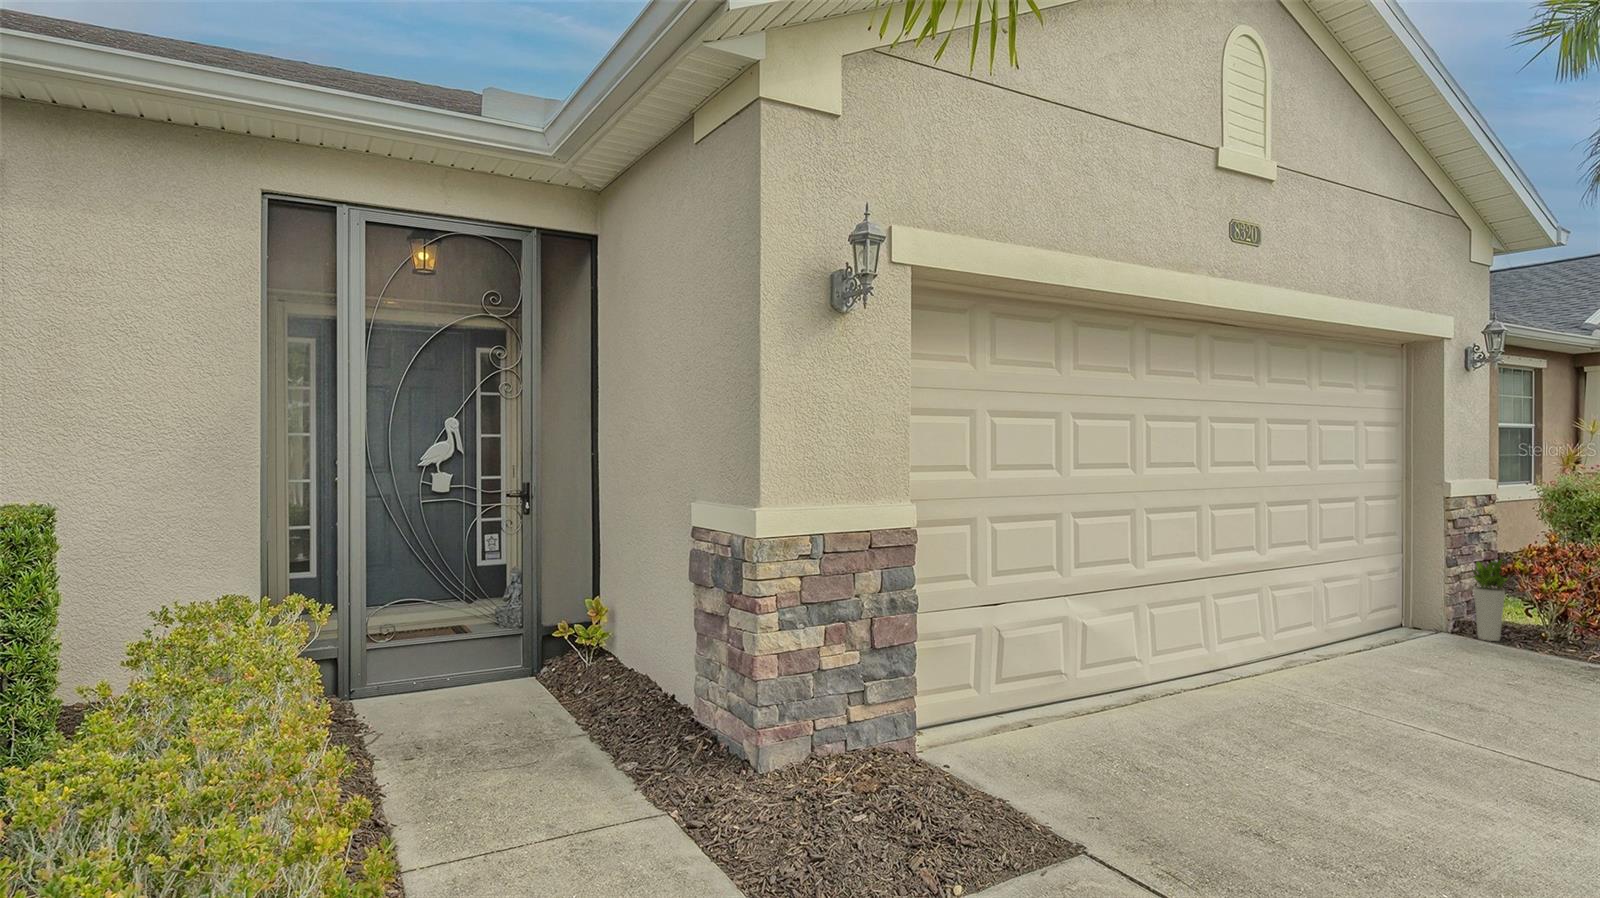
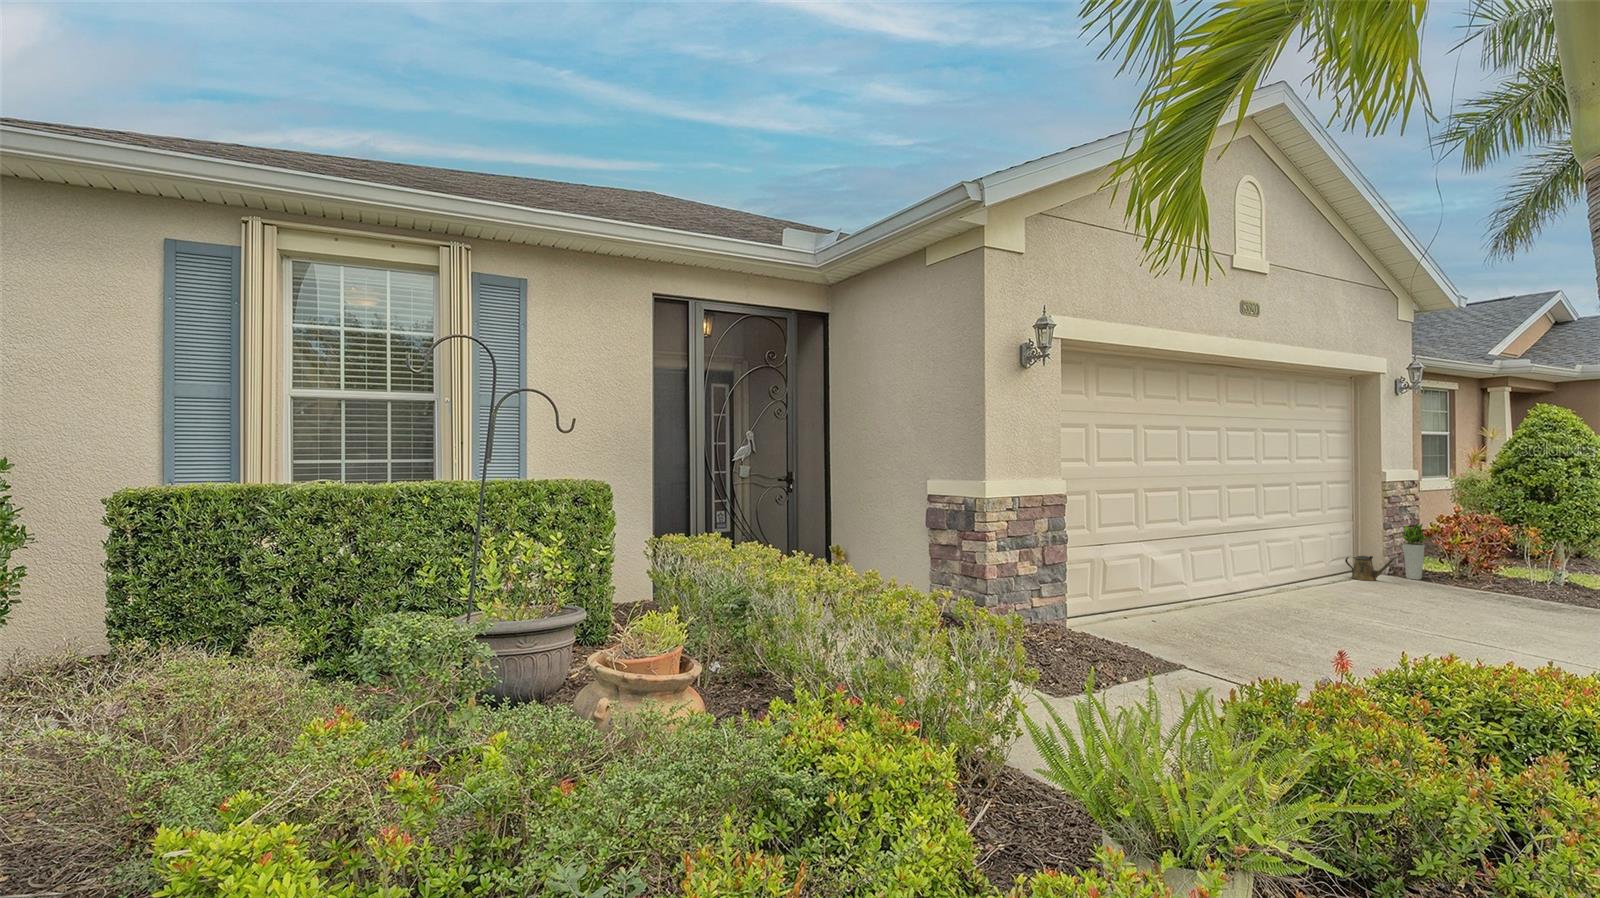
watering can: none [1390,606,1467,644] -> present [1345,556,1398,581]

